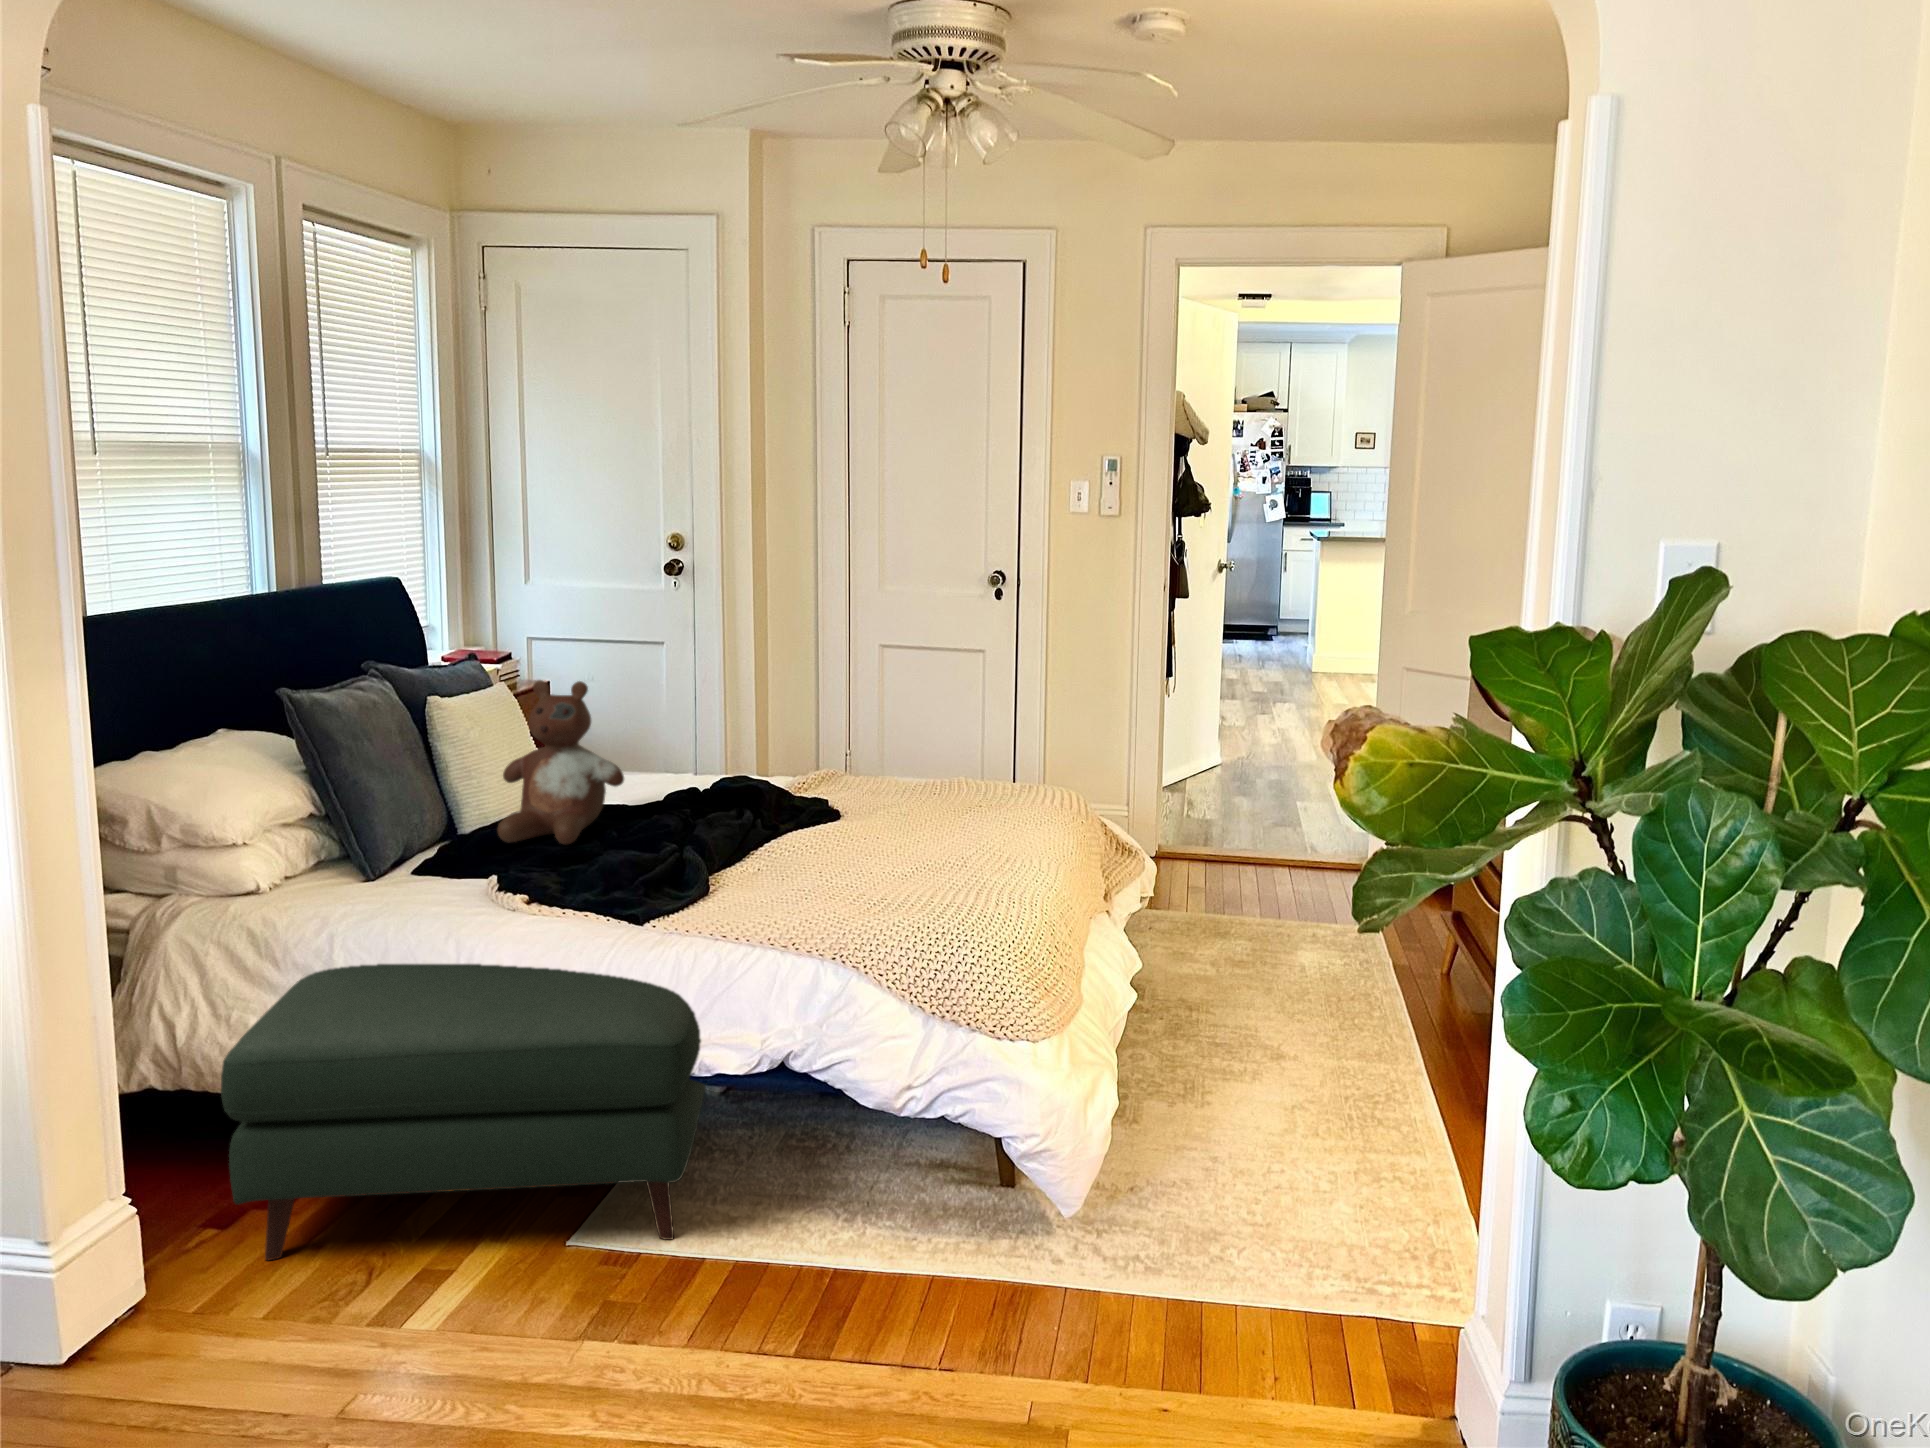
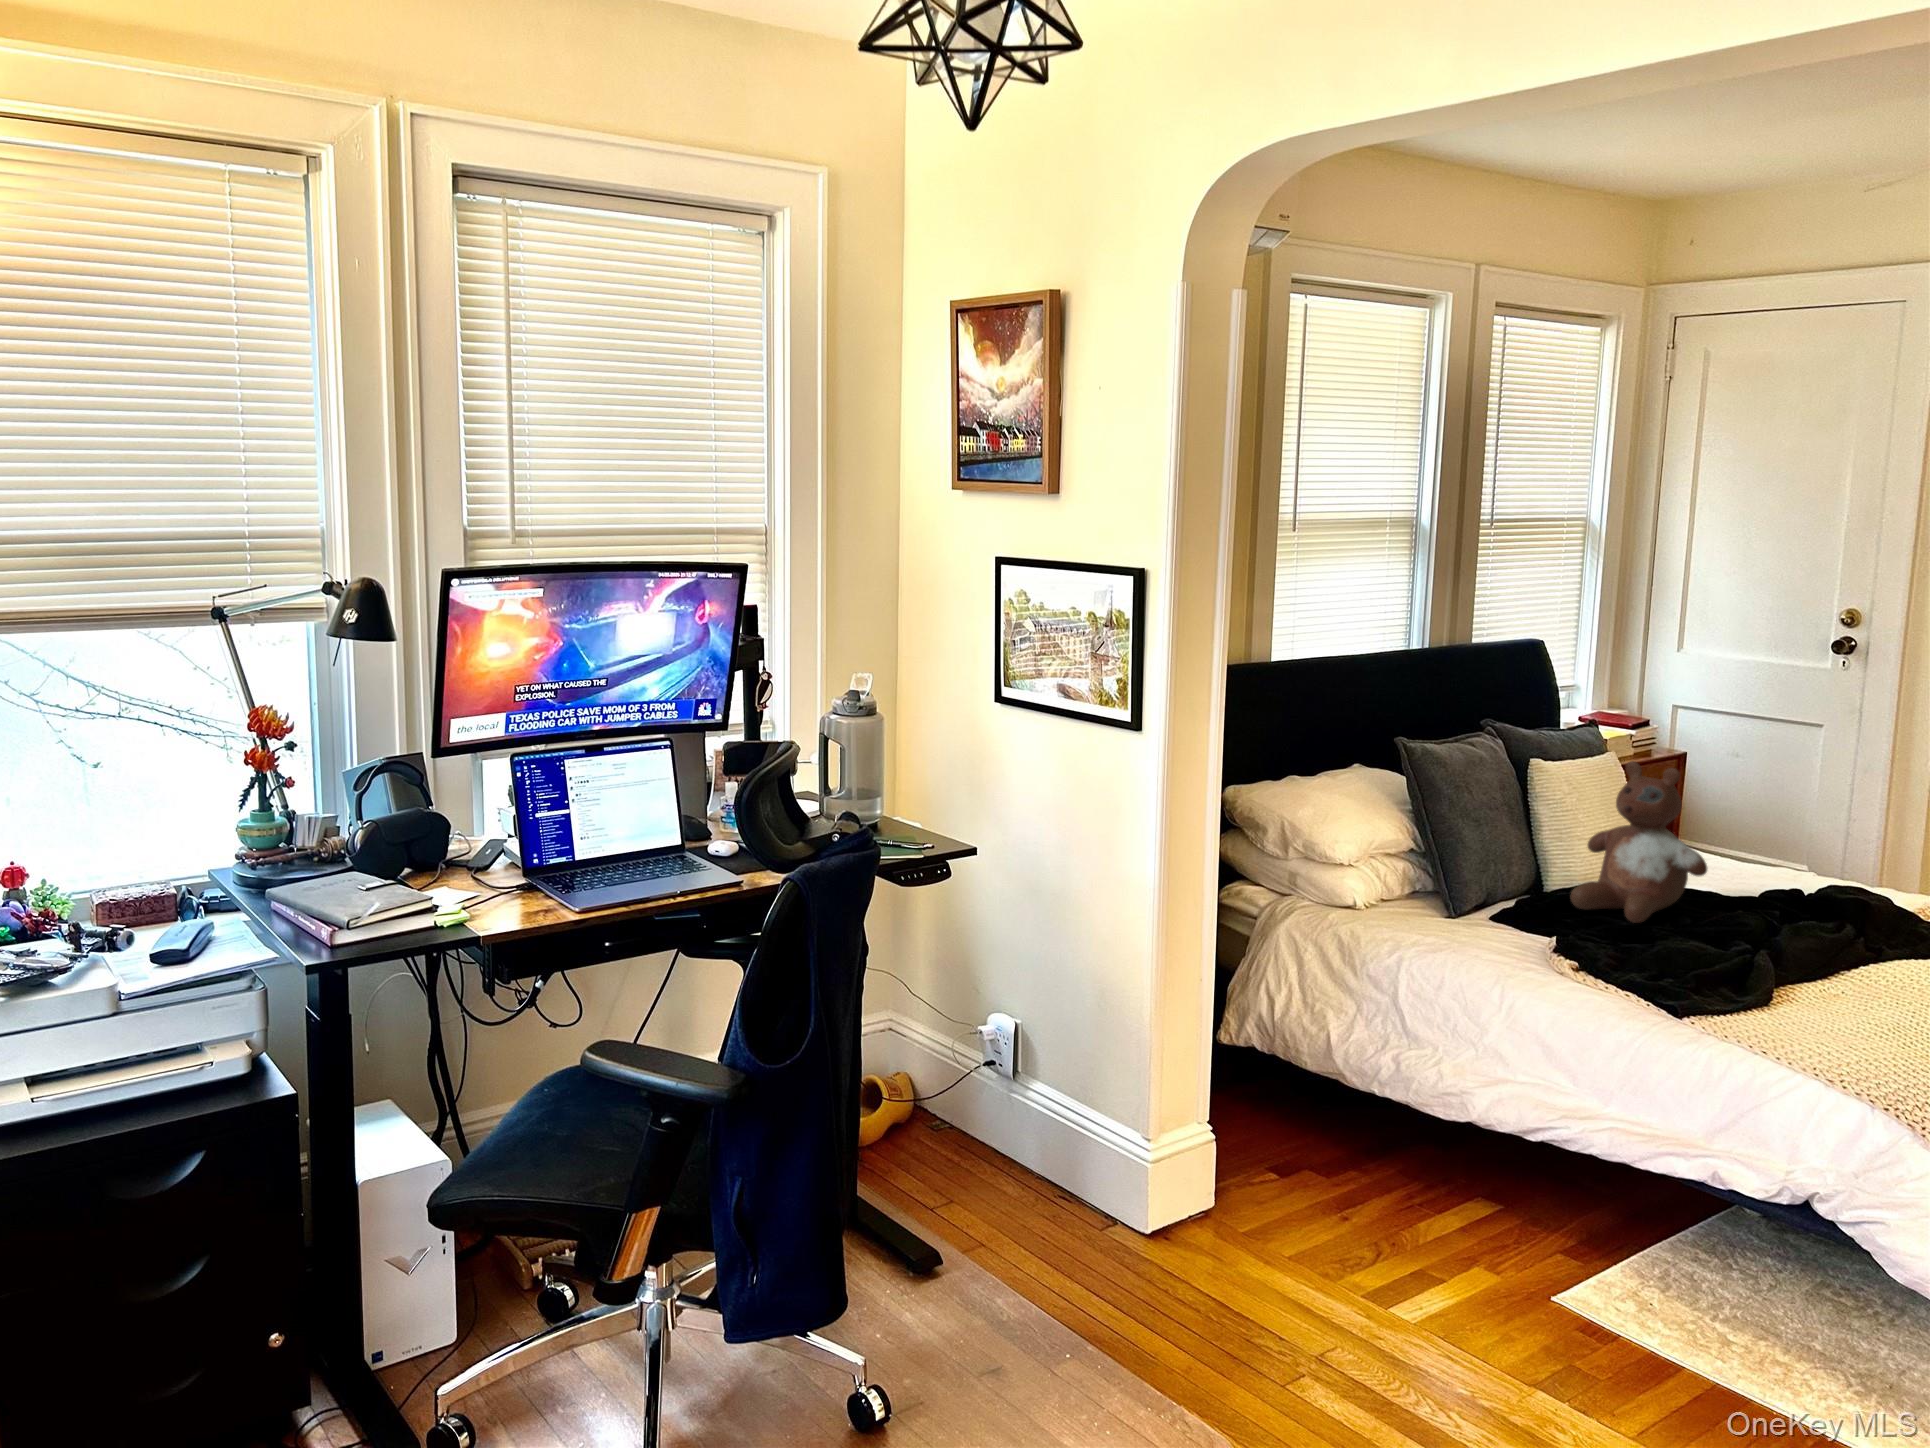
ottoman: present [221,964,705,1260] -> none [1286,972,1764,1336]

